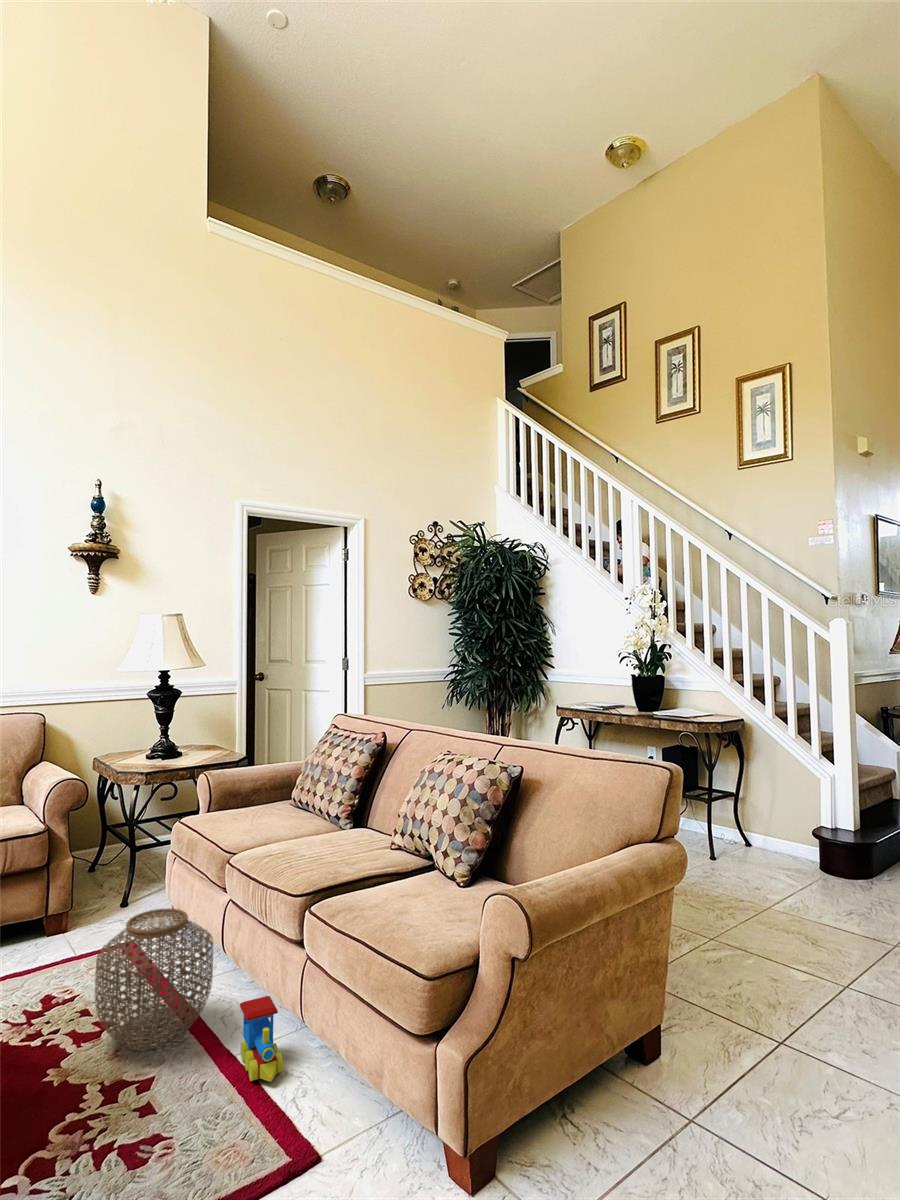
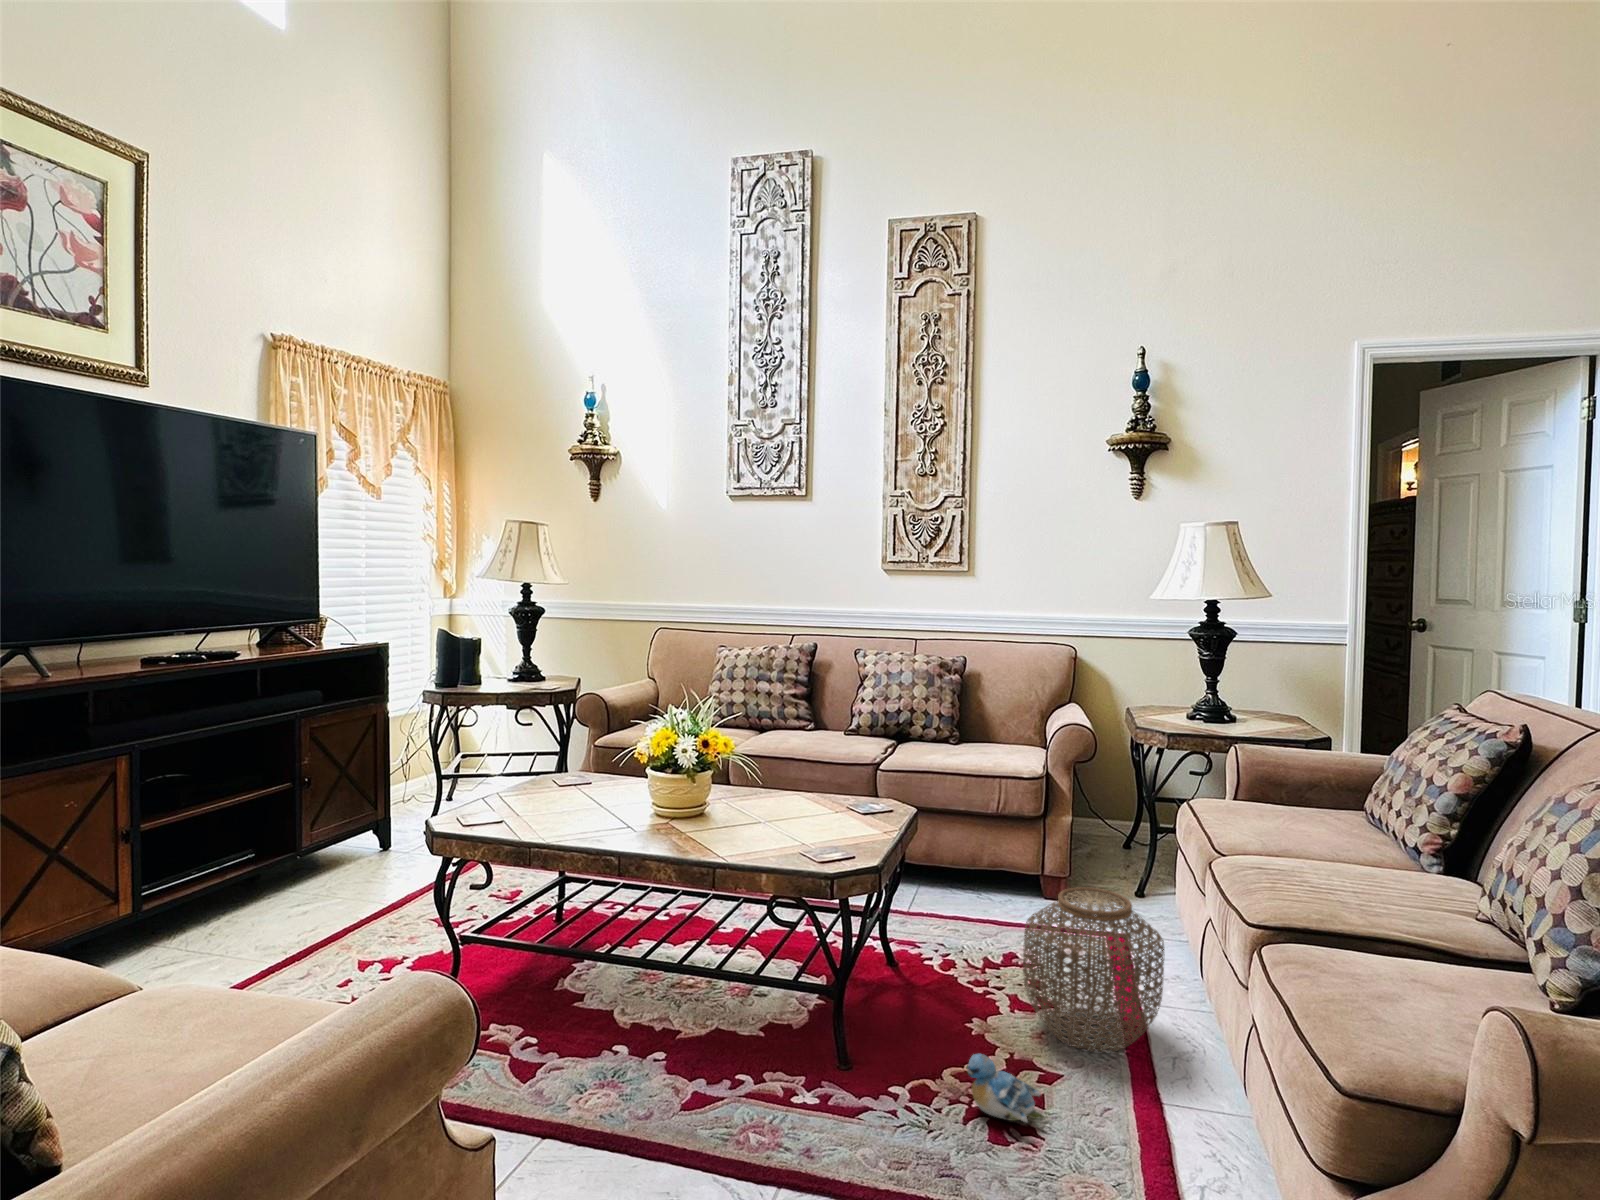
toy train: present [240,996,283,1082] -> none [1164,1039,1217,1151]
plush toy: none [89,1094,165,1146] -> present [966,1054,1043,1122]

